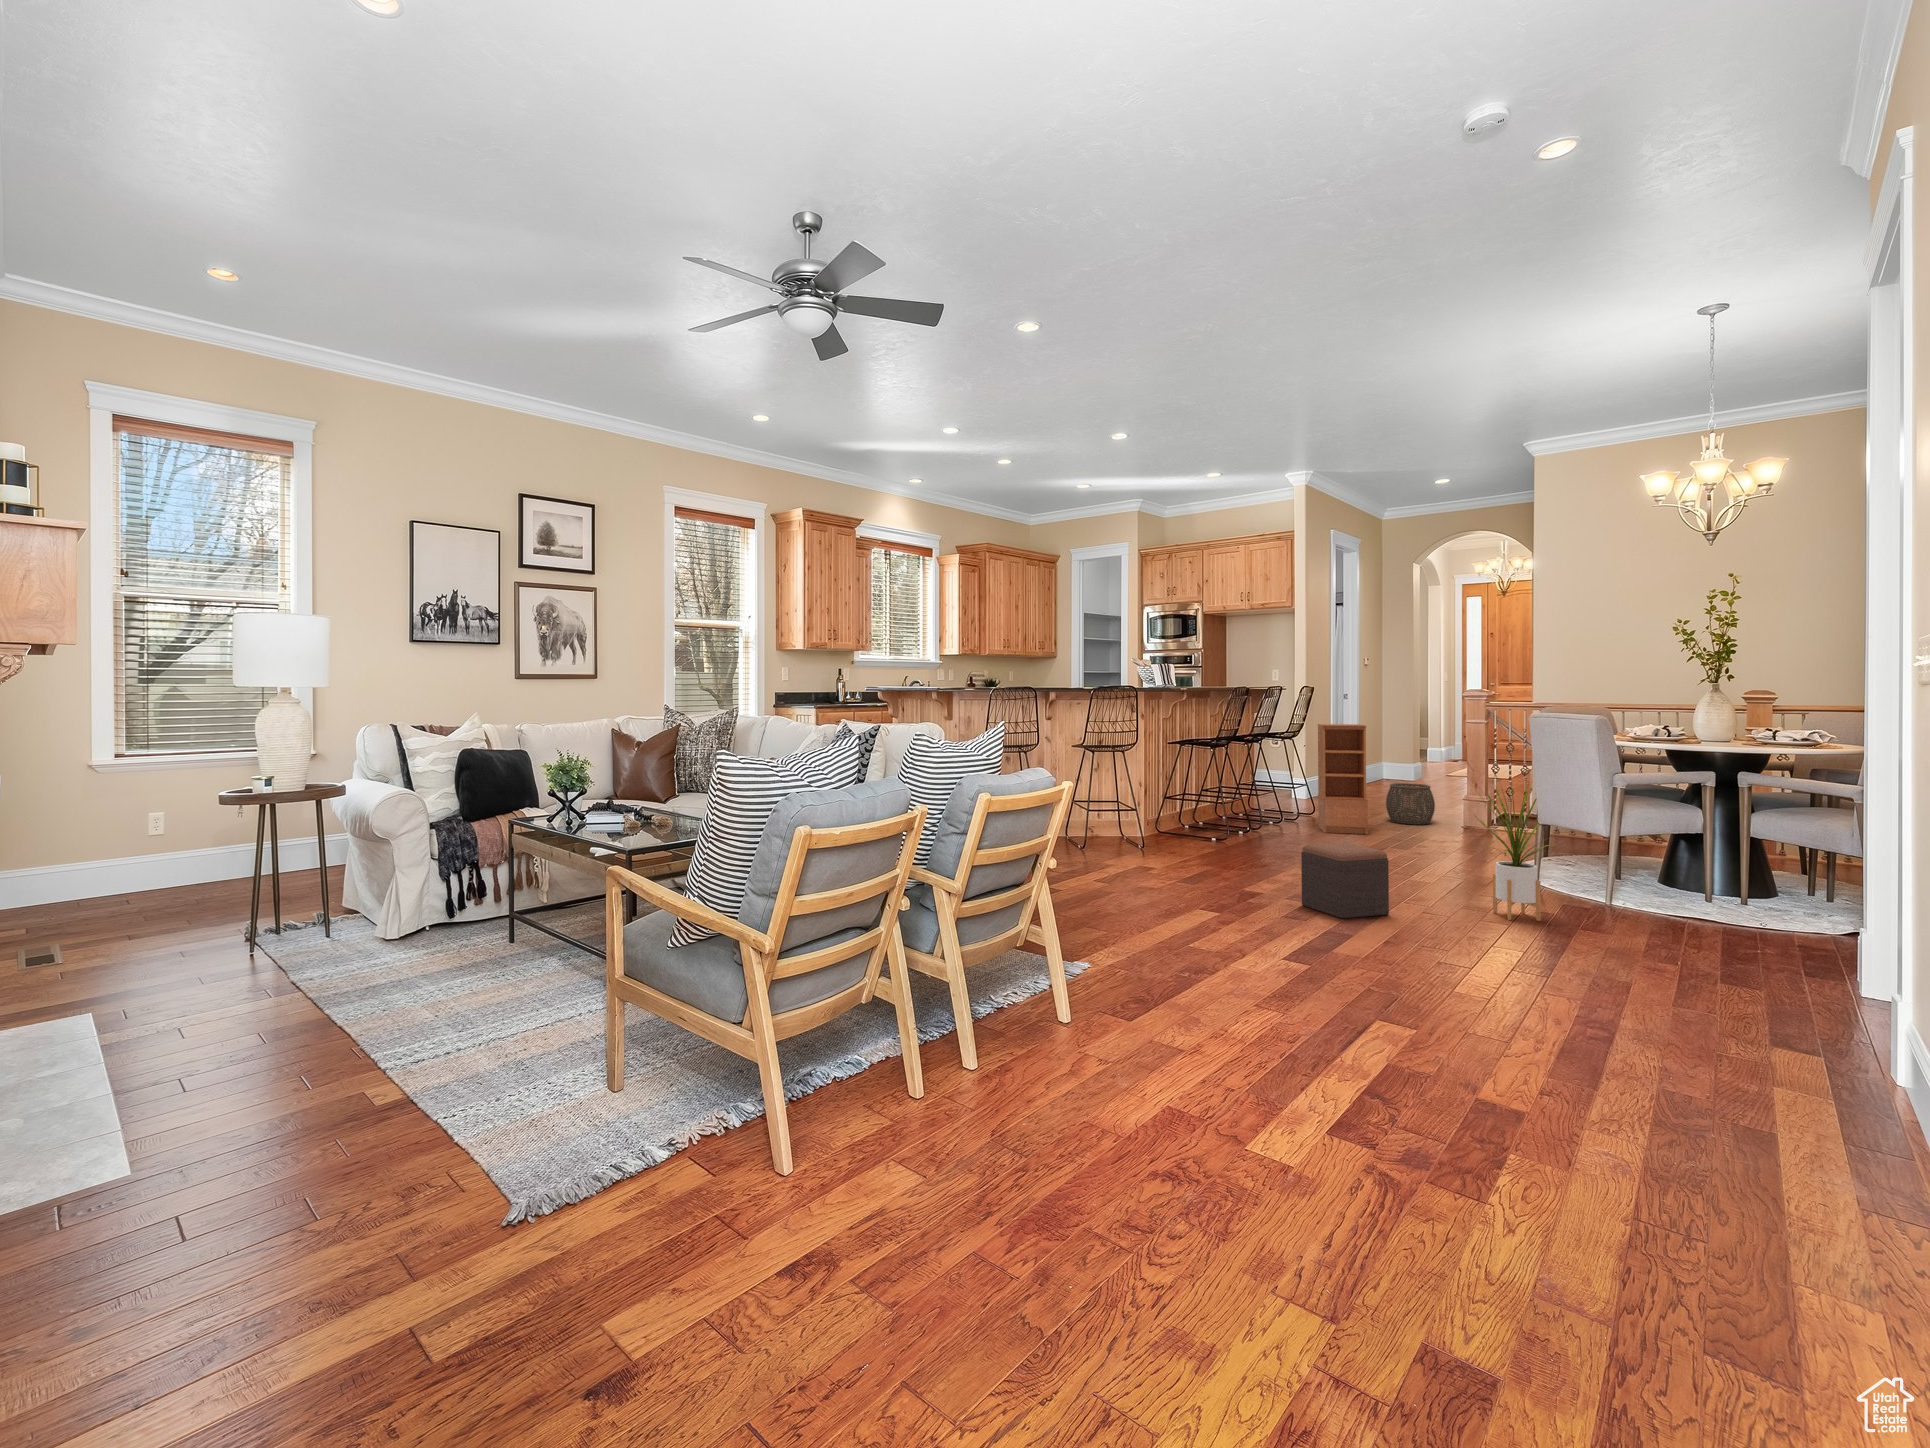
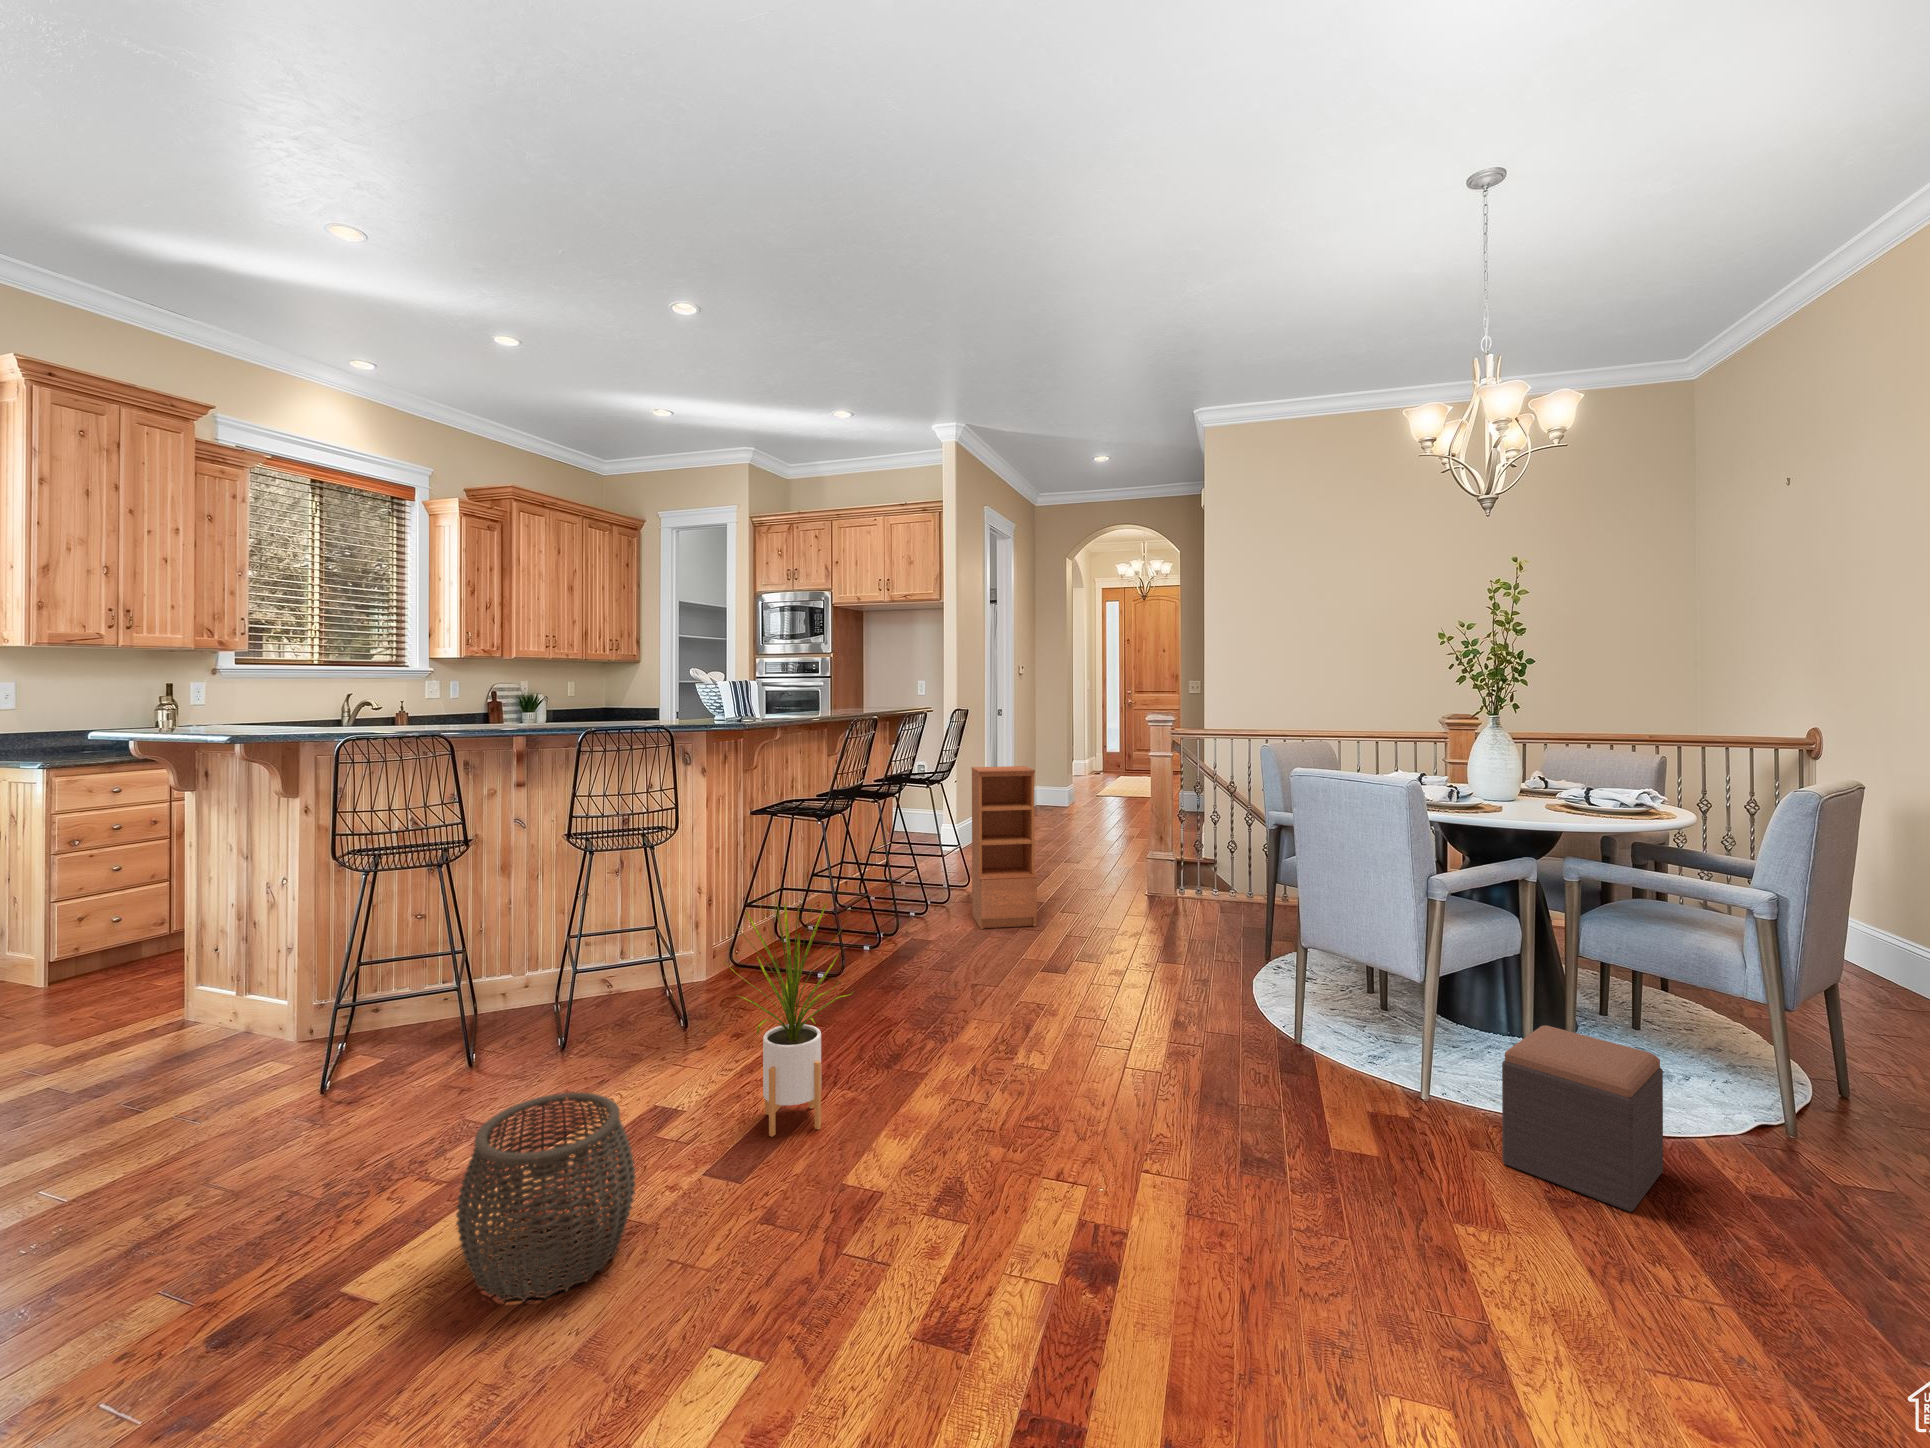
woven basket: present [1386,783,1435,825] -> present [456,1092,636,1302]
house plant: present [1474,789,1555,921] -> present [725,894,852,1137]
footstool: present [1301,842,1389,919] -> present [1502,1025,1663,1212]

